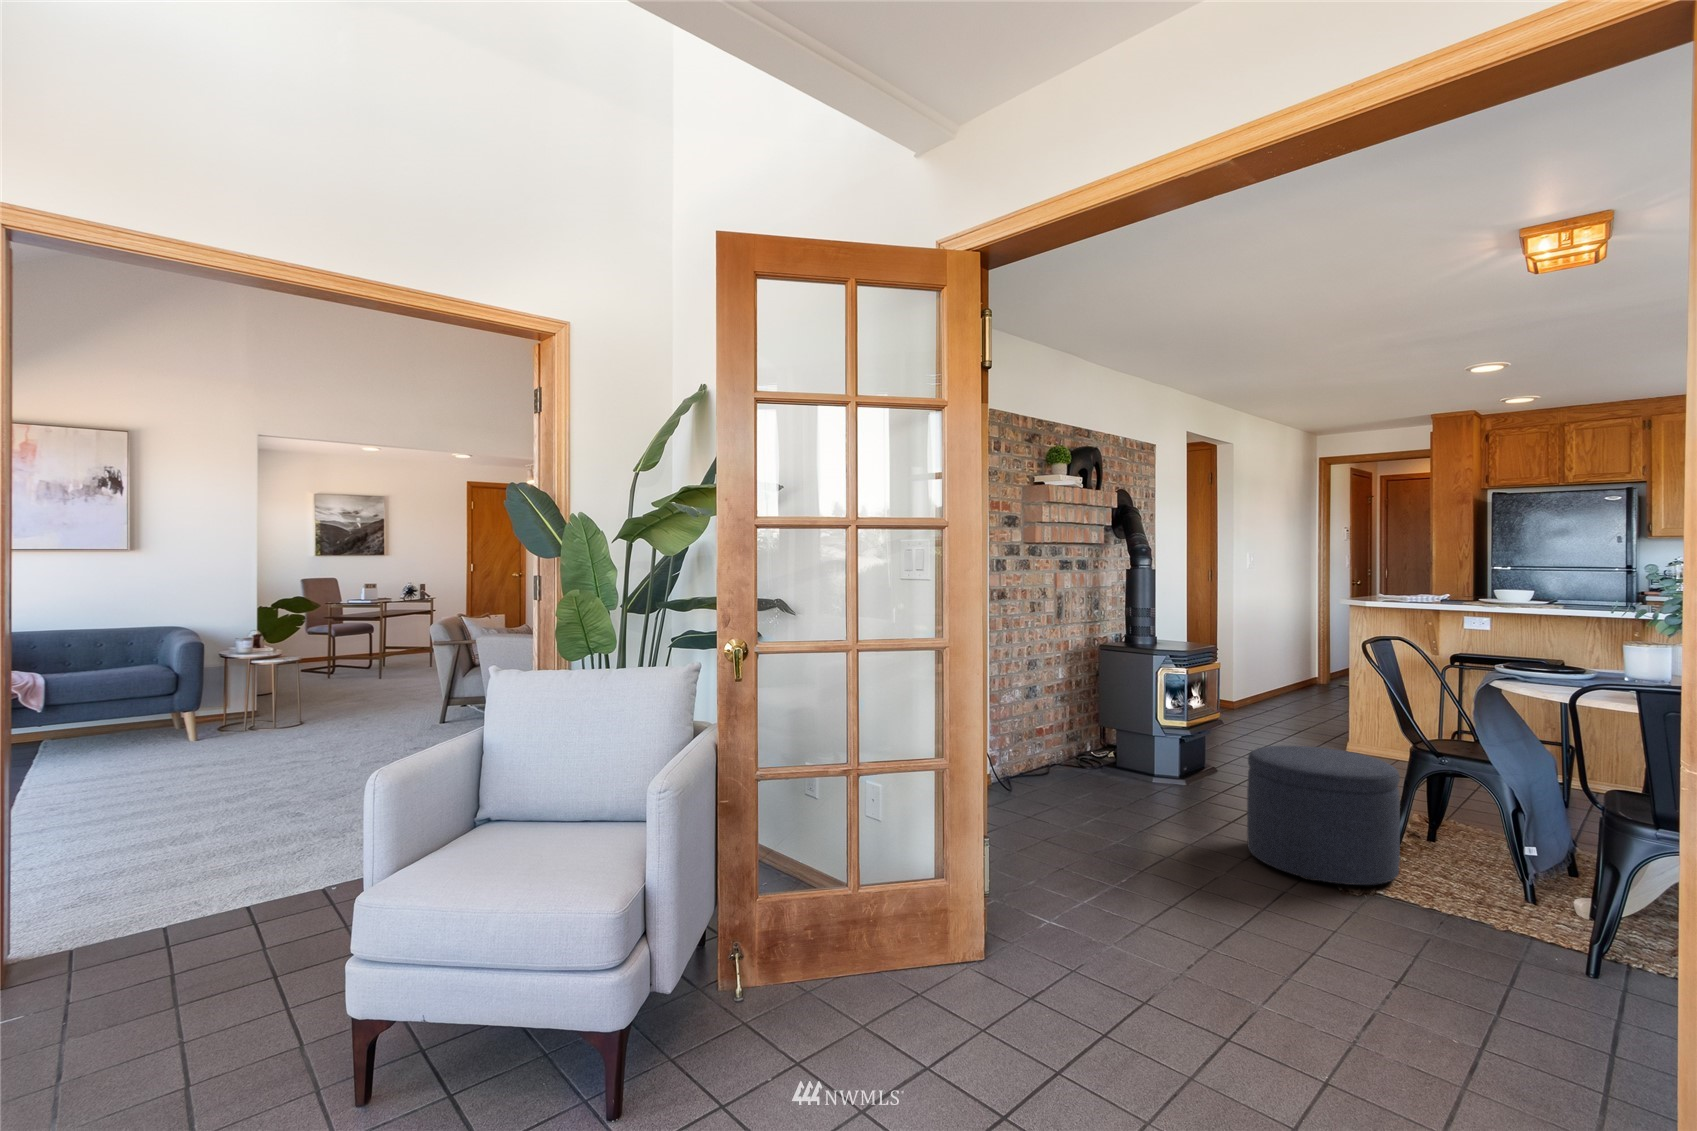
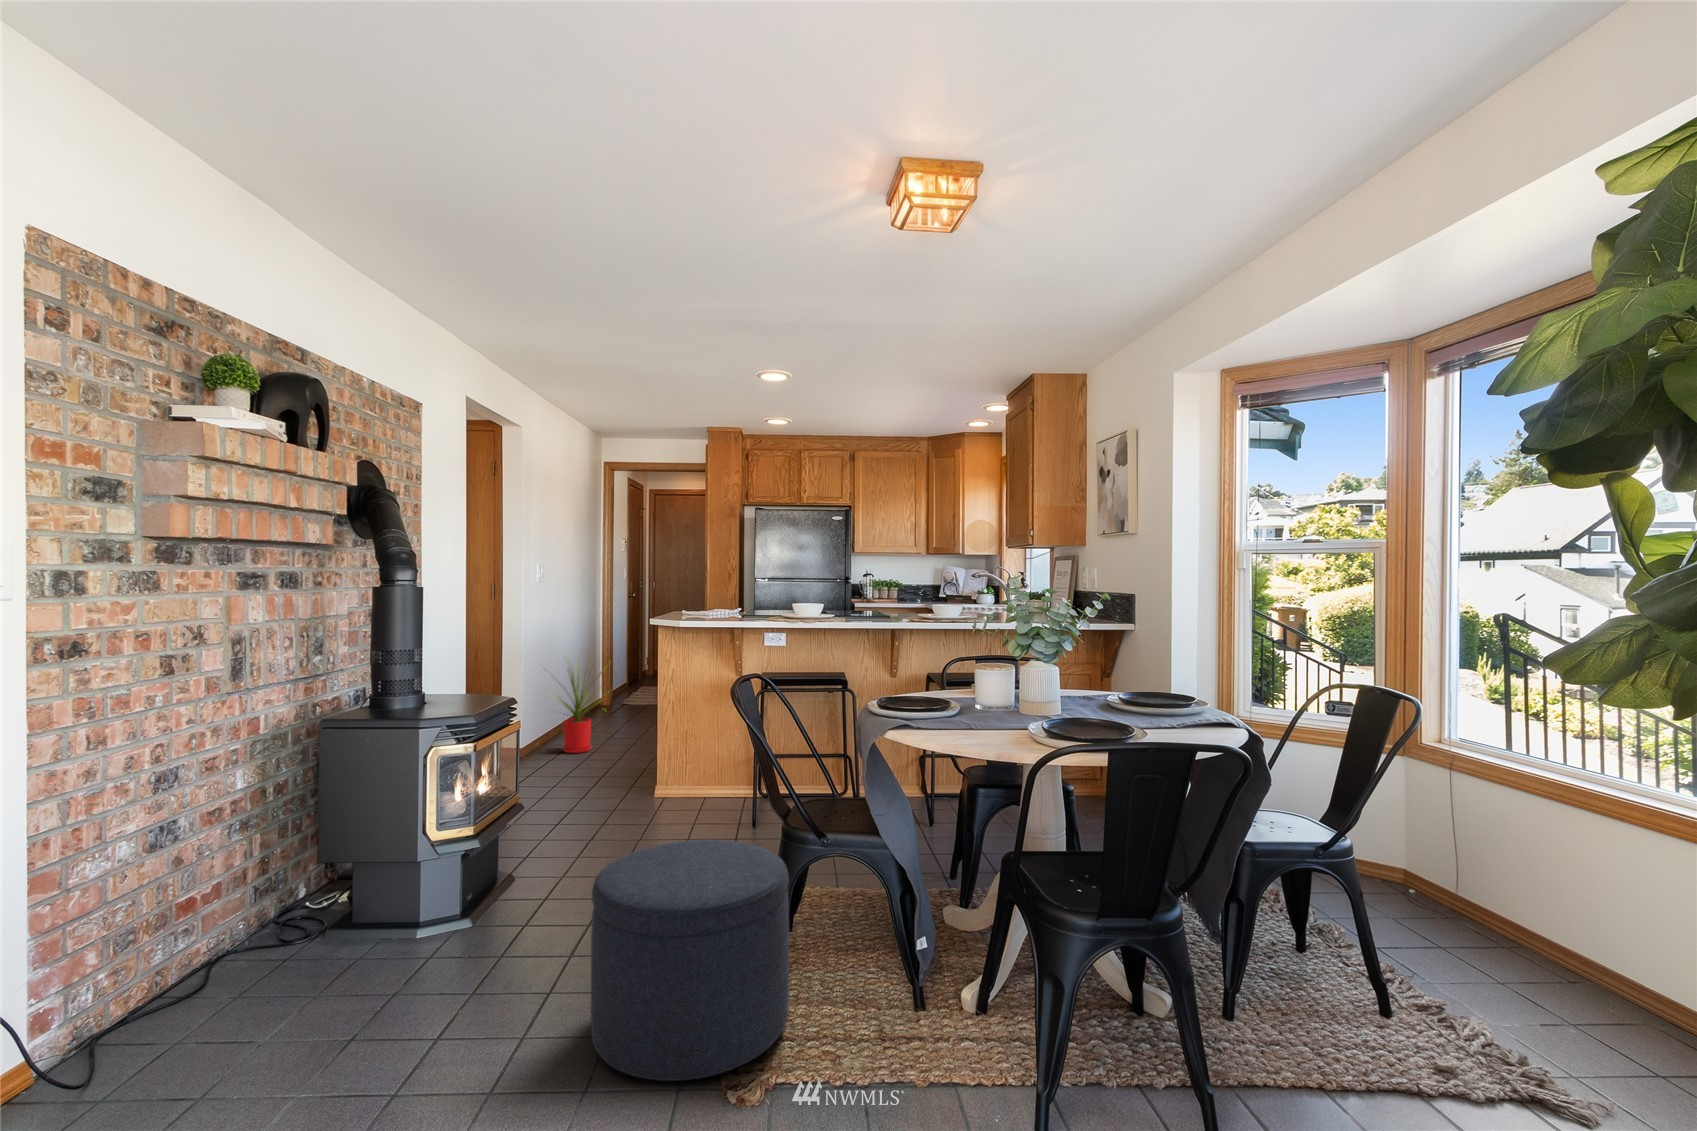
house plant: none [1249,628,1319,714] -> present [551,666,607,753]

